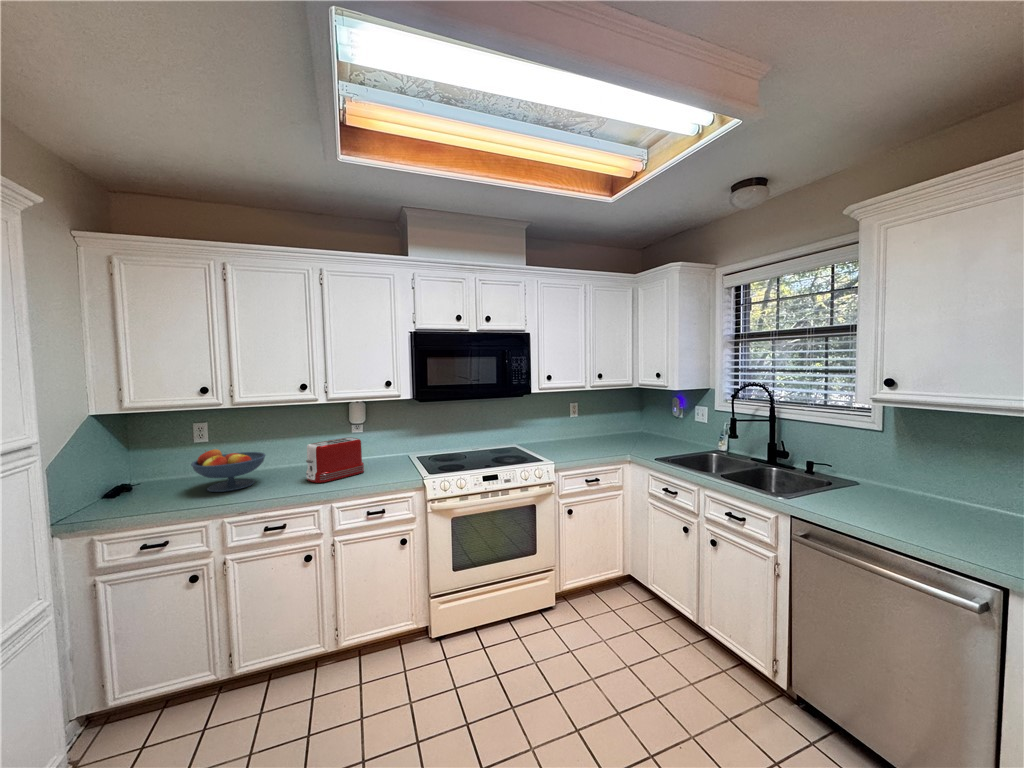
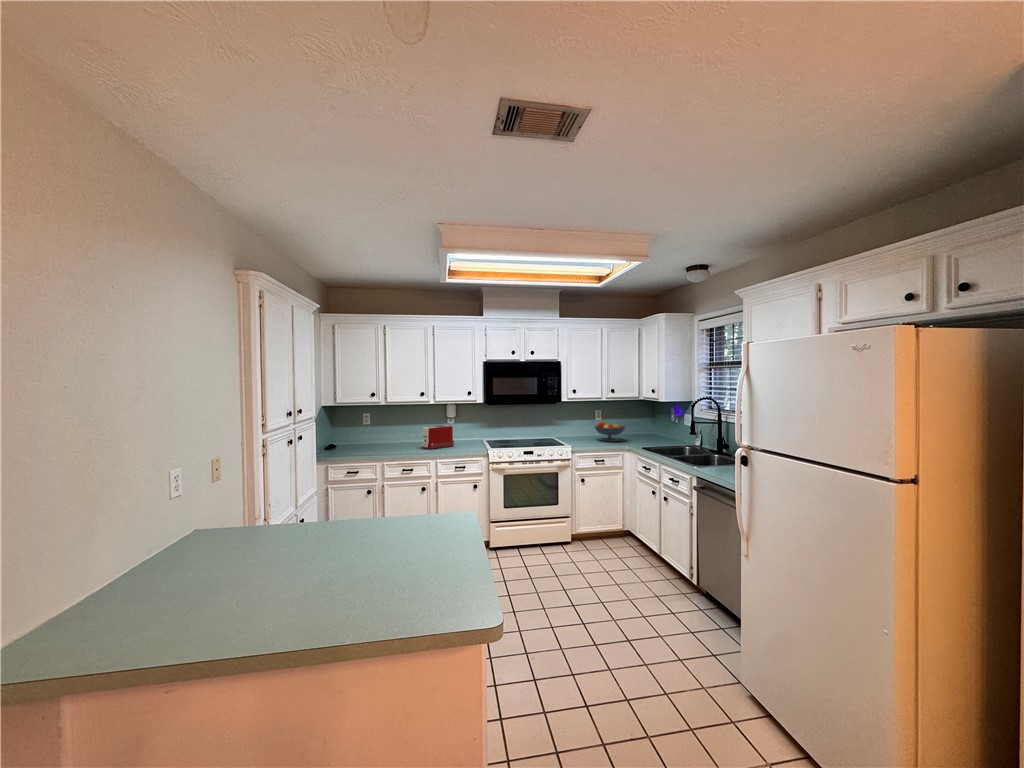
fruit bowl: present [191,449,265,492] -> present [595,422,625,442]

